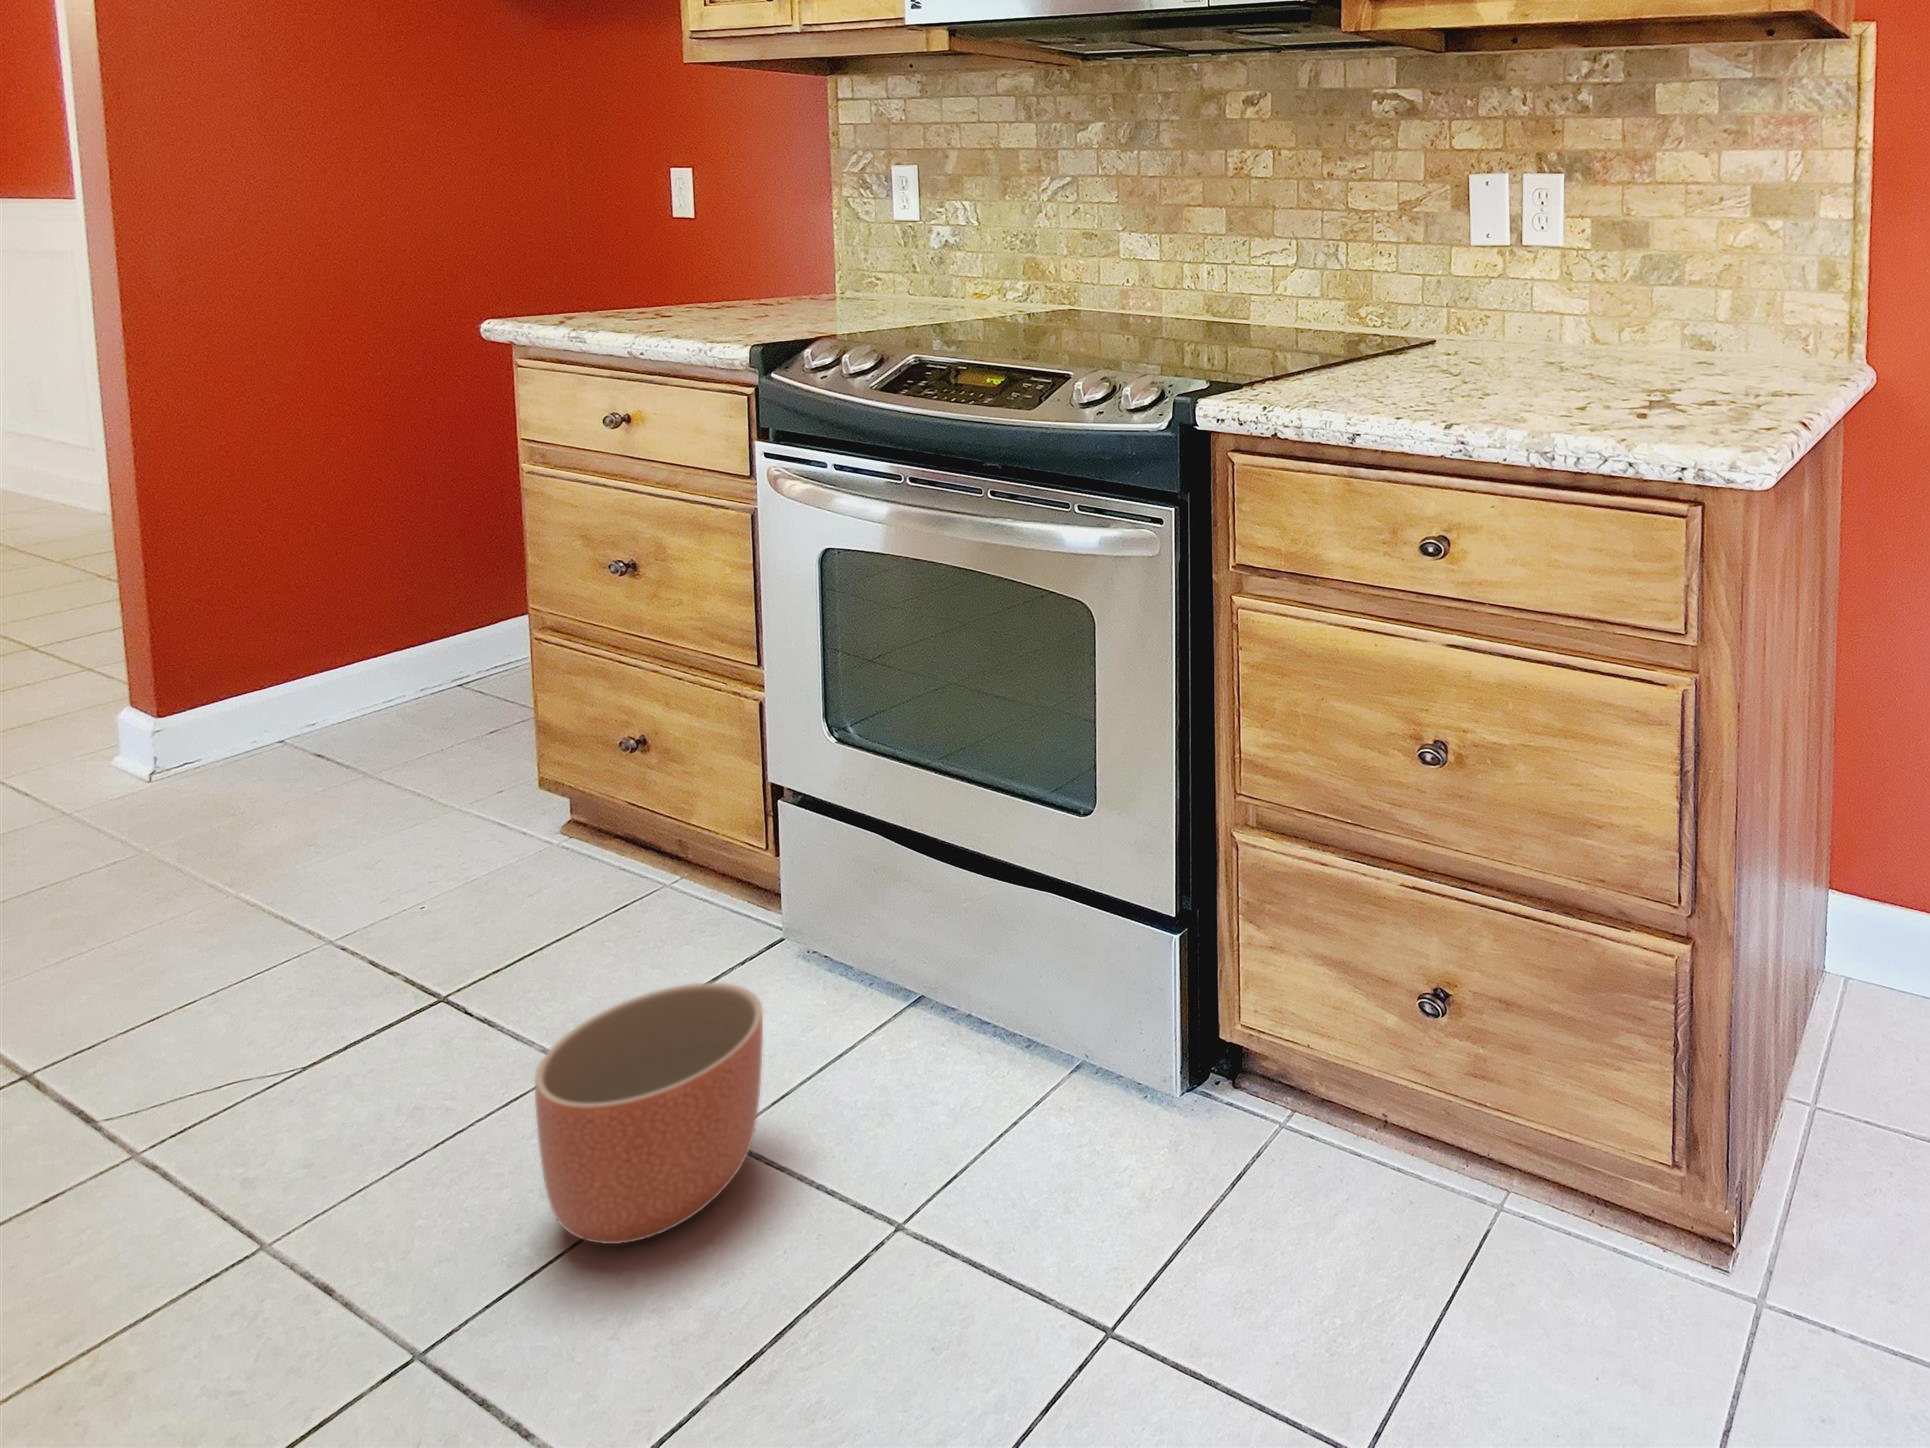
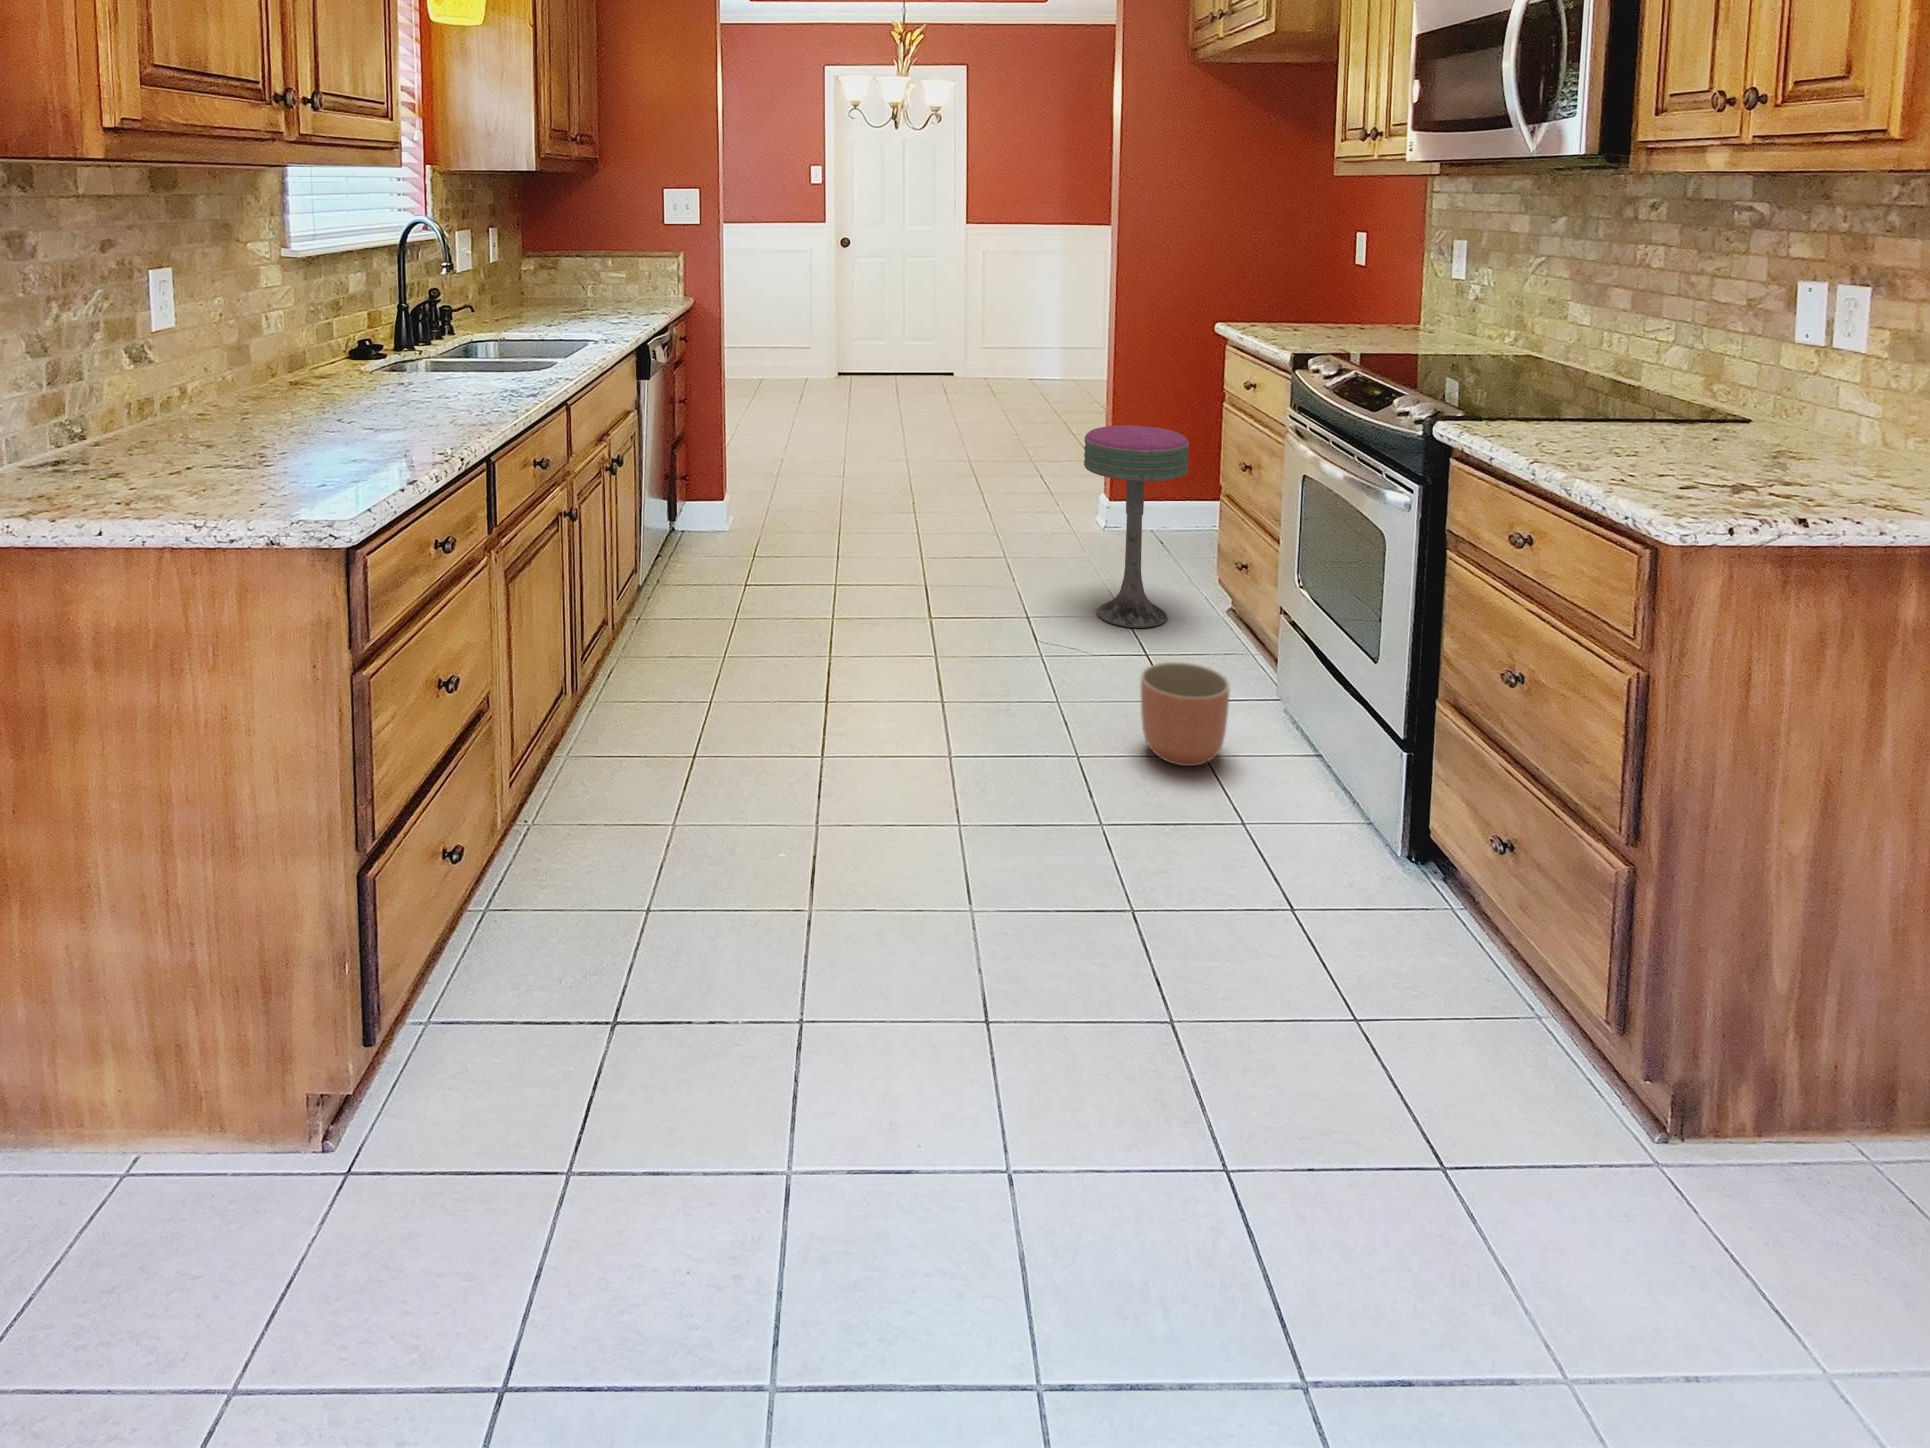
bar stool: none [130,538,450,1001] -> present [1084,426,1189,628]

